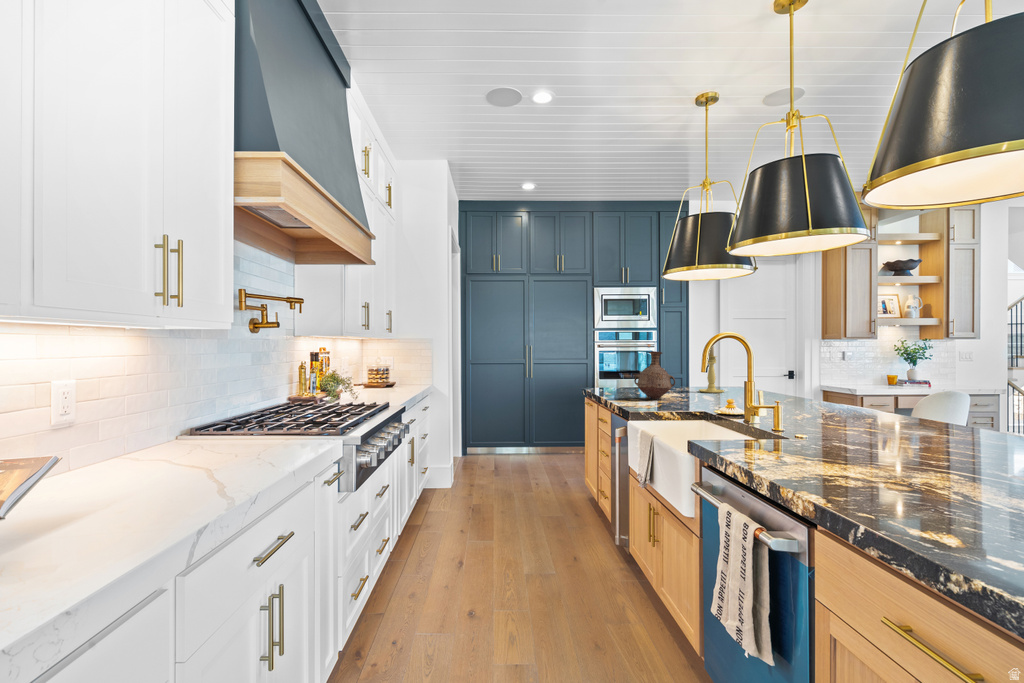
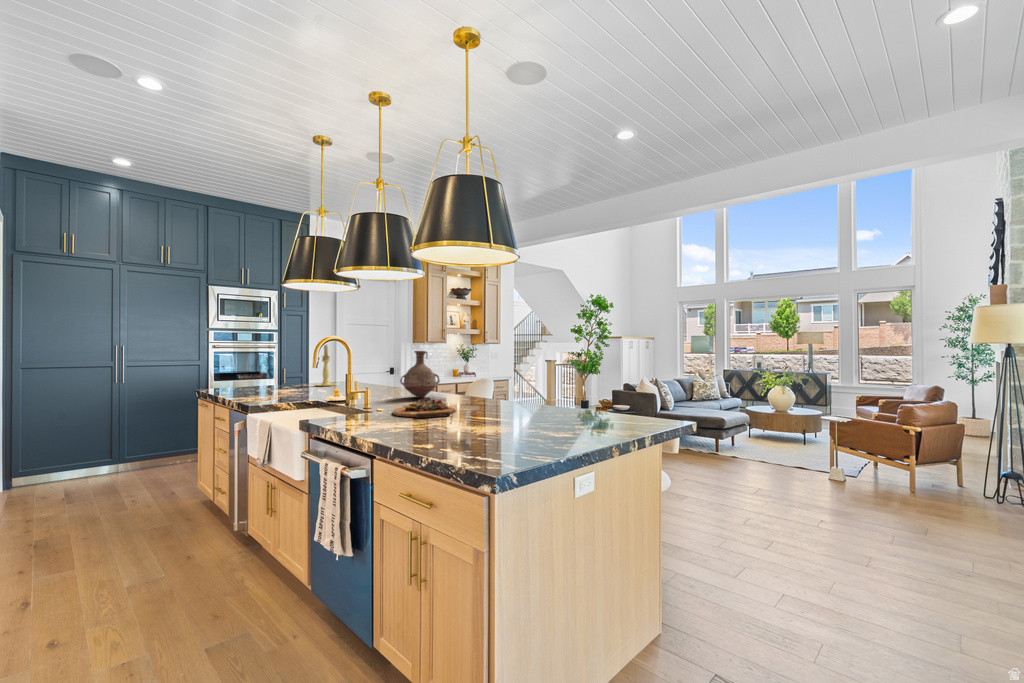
vase: present [634,351,675,399] -> present [400,351,439,398]
cutting board: none [824,428,956,468] -> present [393,398,456,418]

